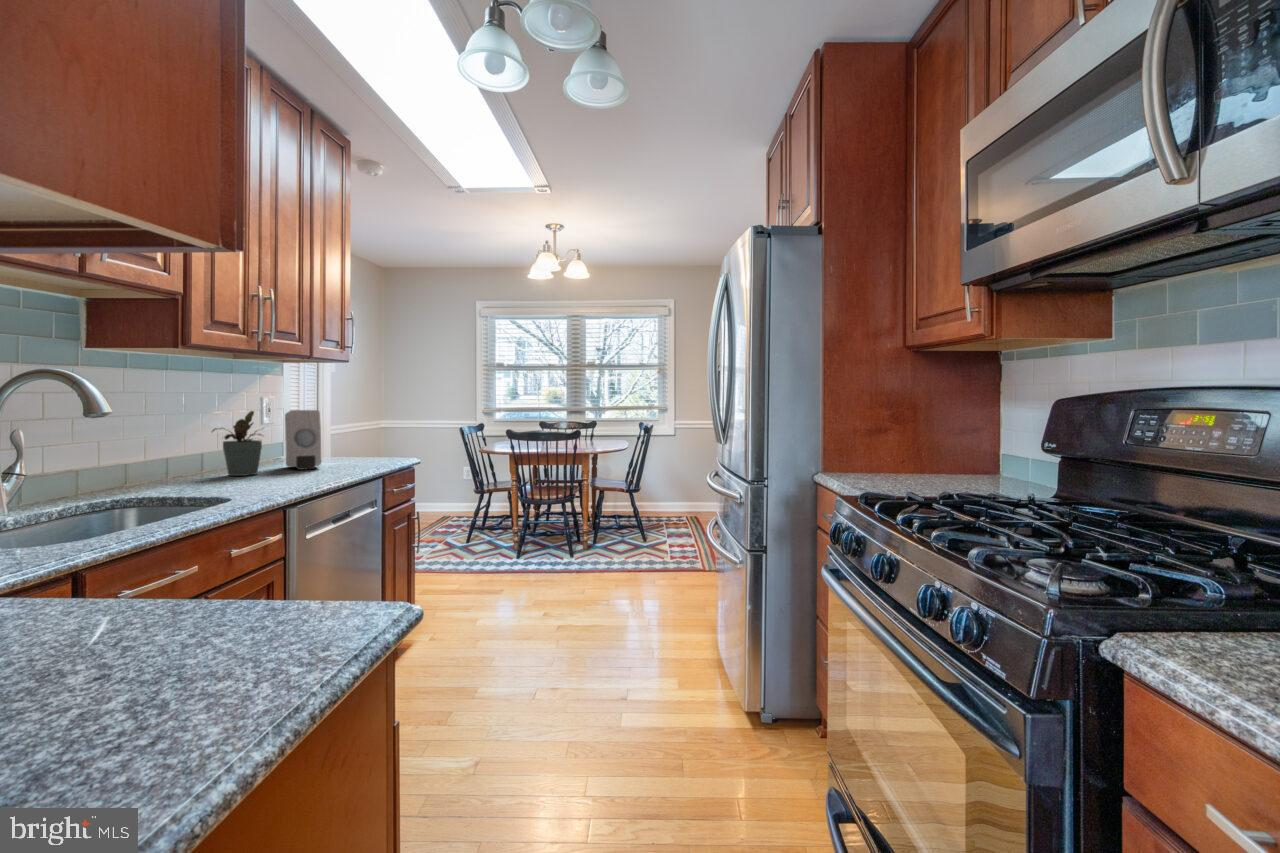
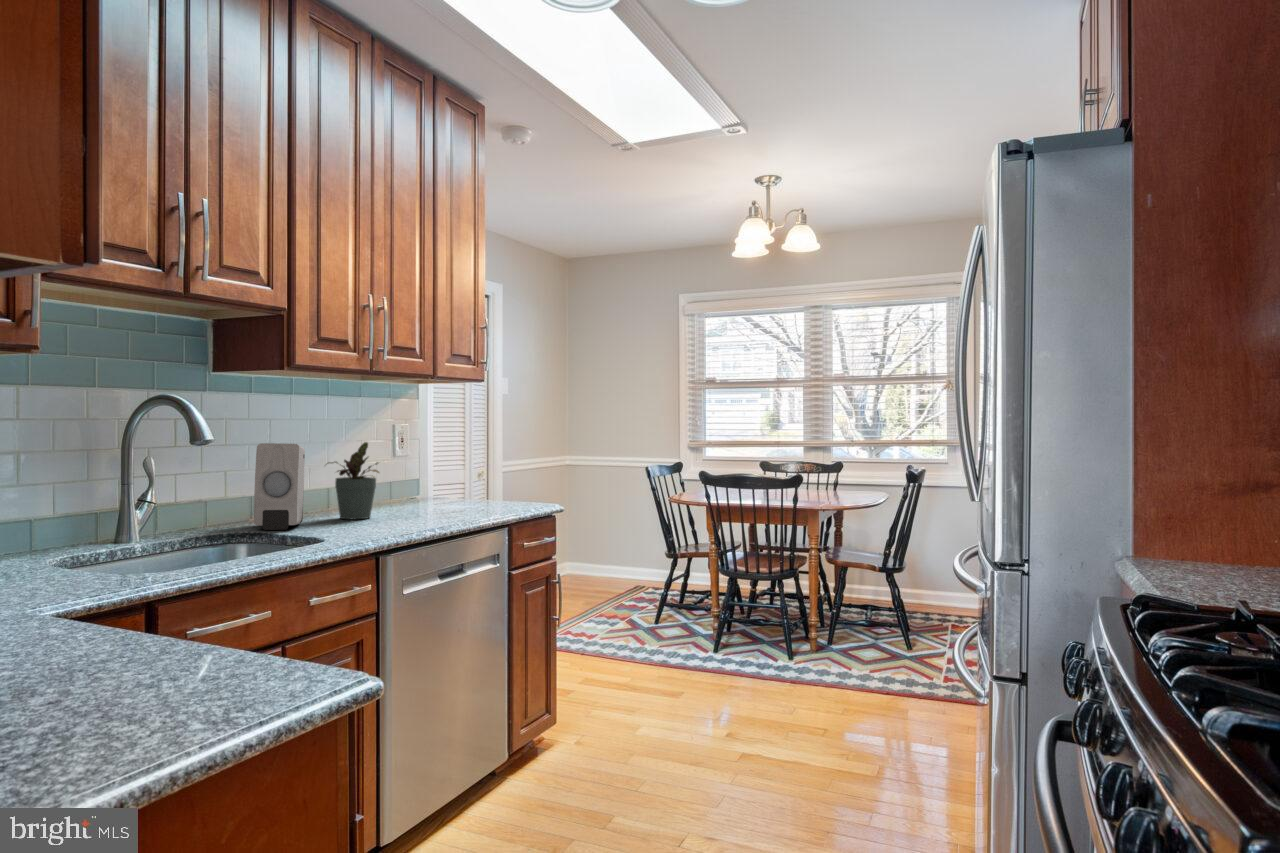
soap dispenser: present [285,410,321,470] -> present [254,443,305,530]

